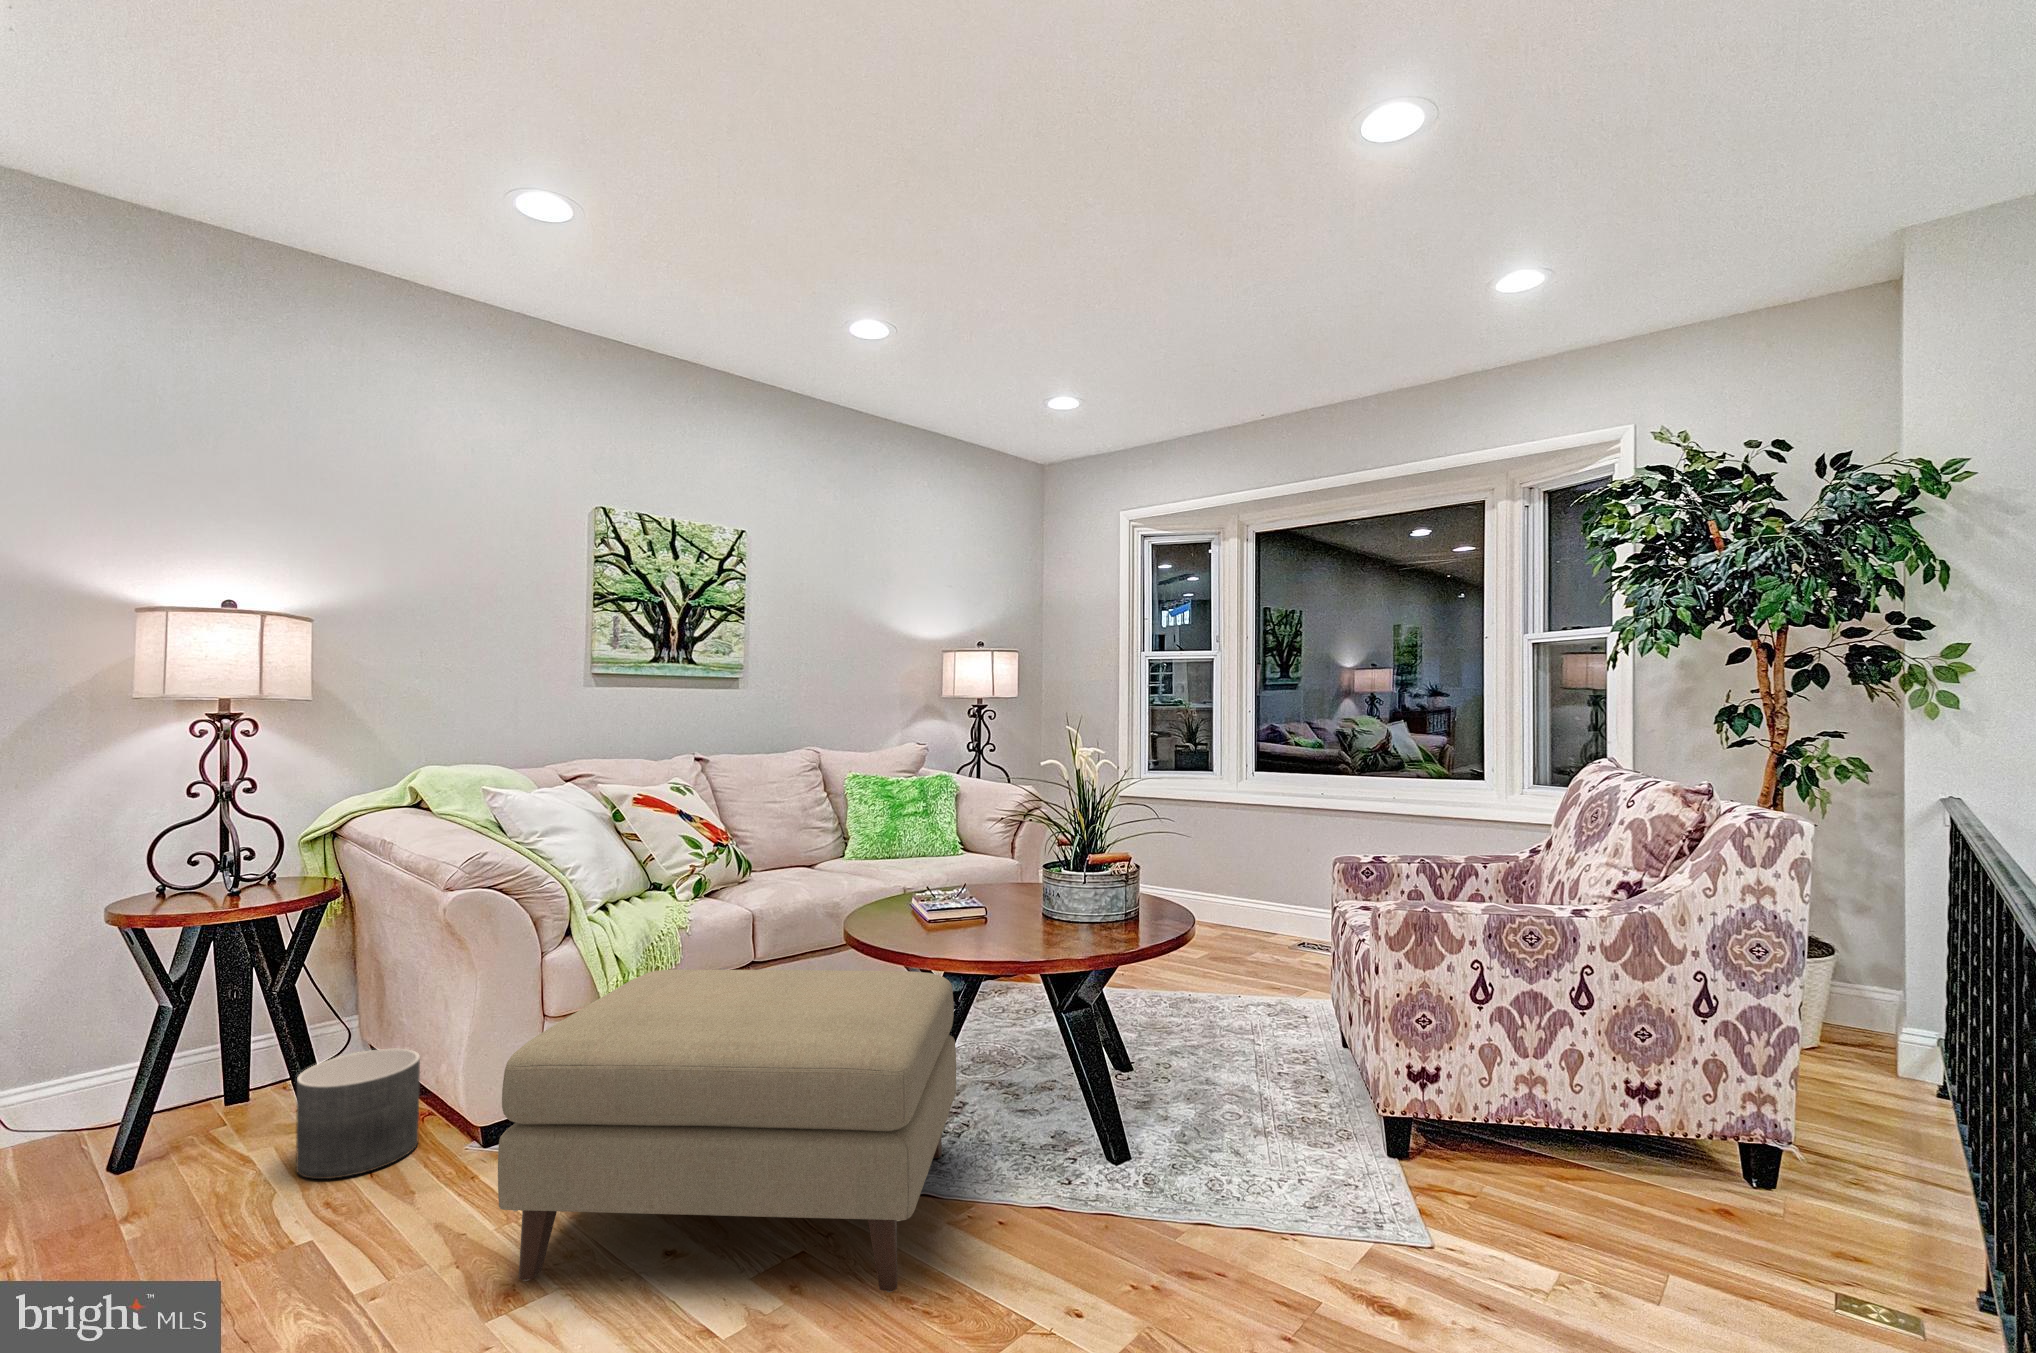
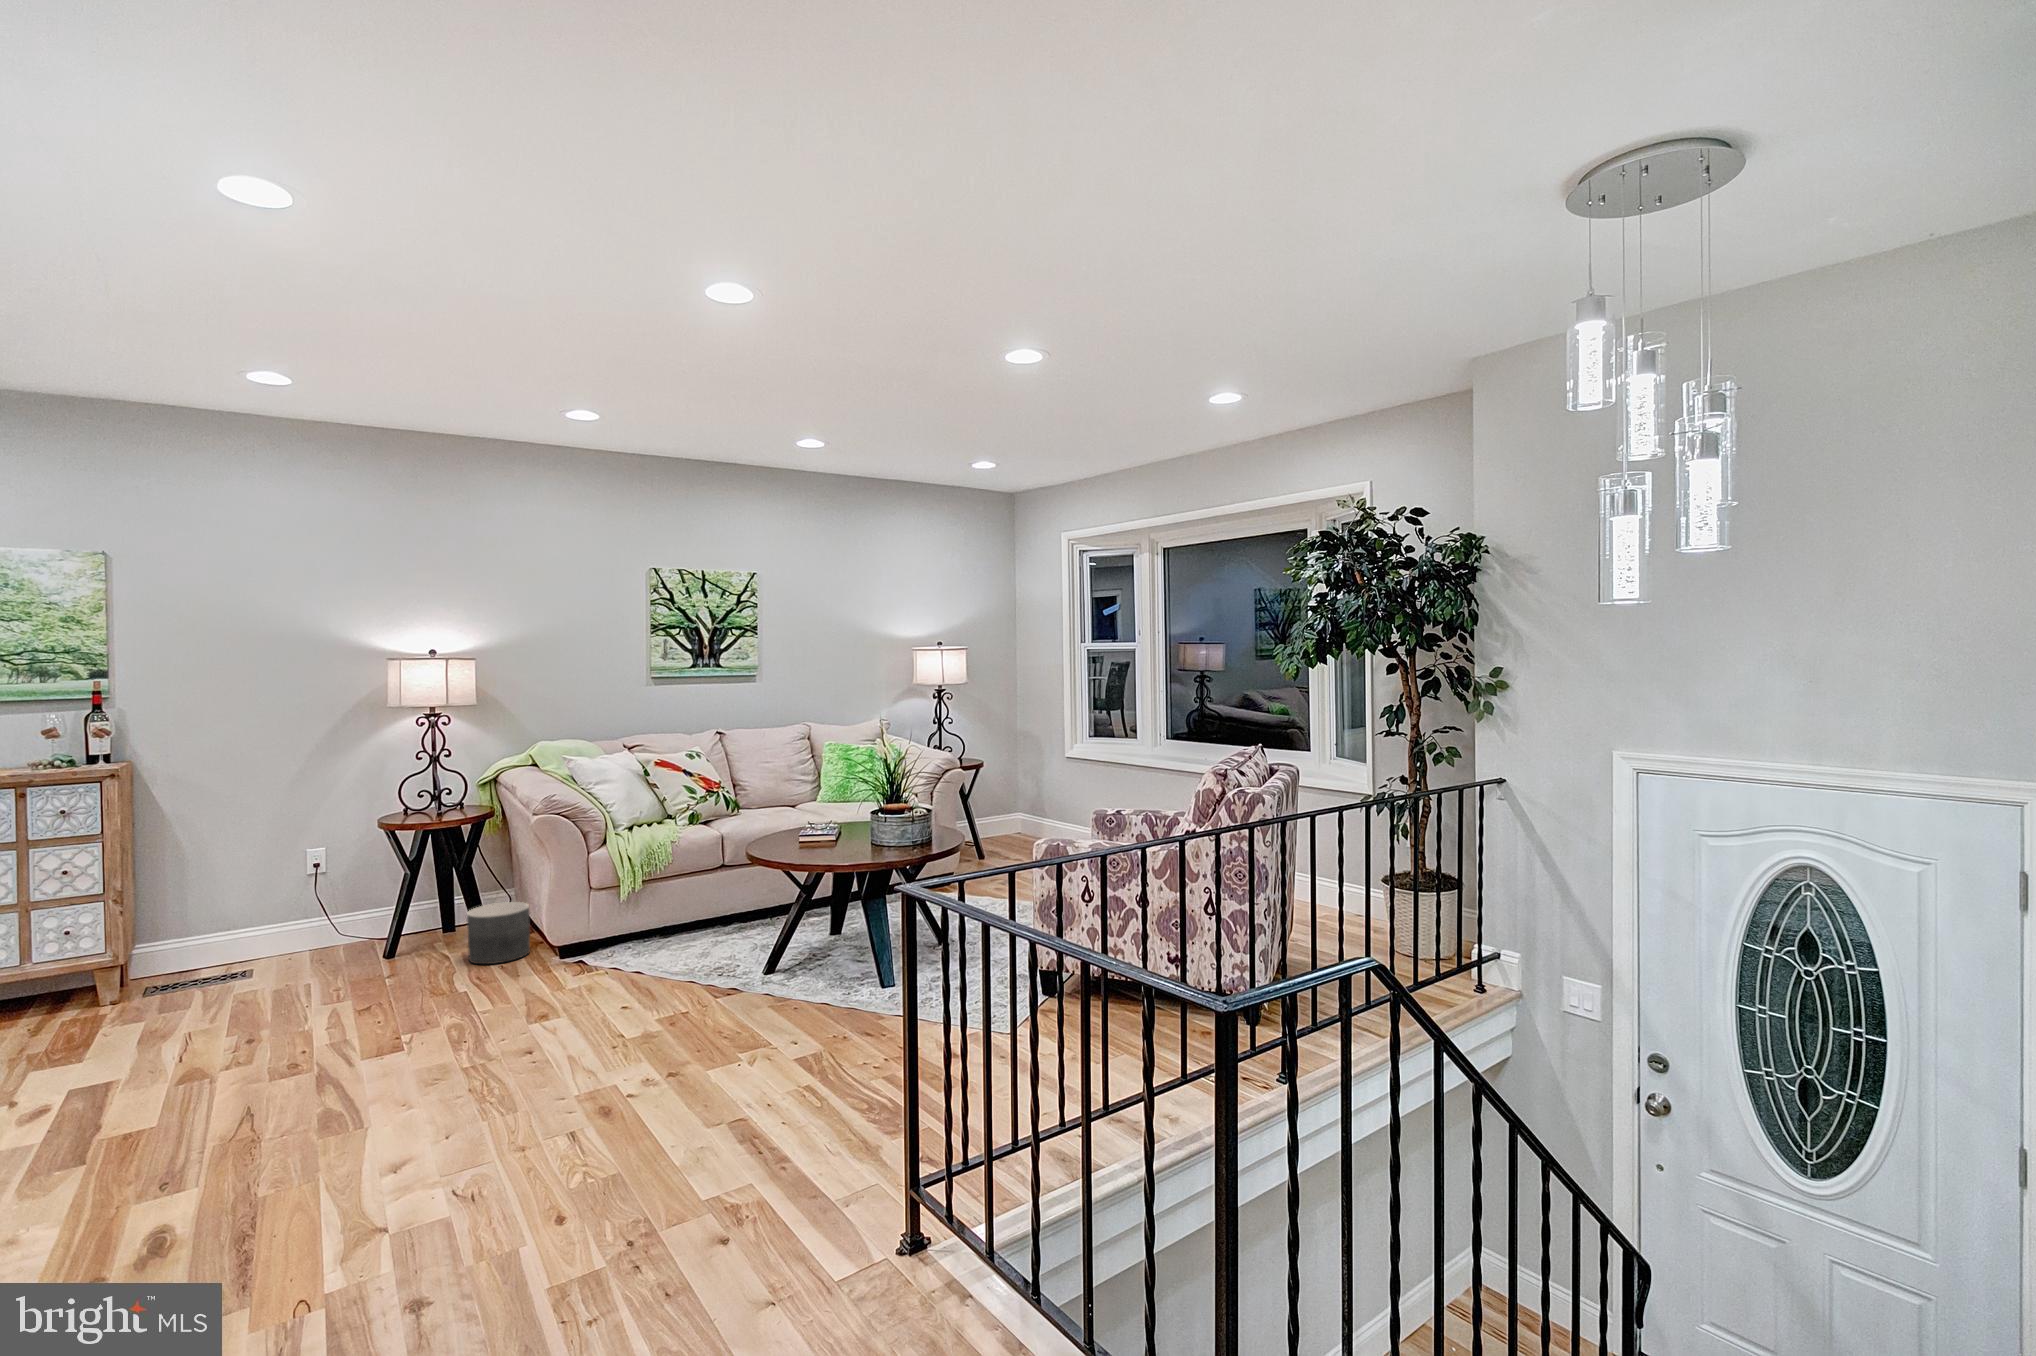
ottoman: present [498,970,956,1292] -> none [539,865,797,1025]

